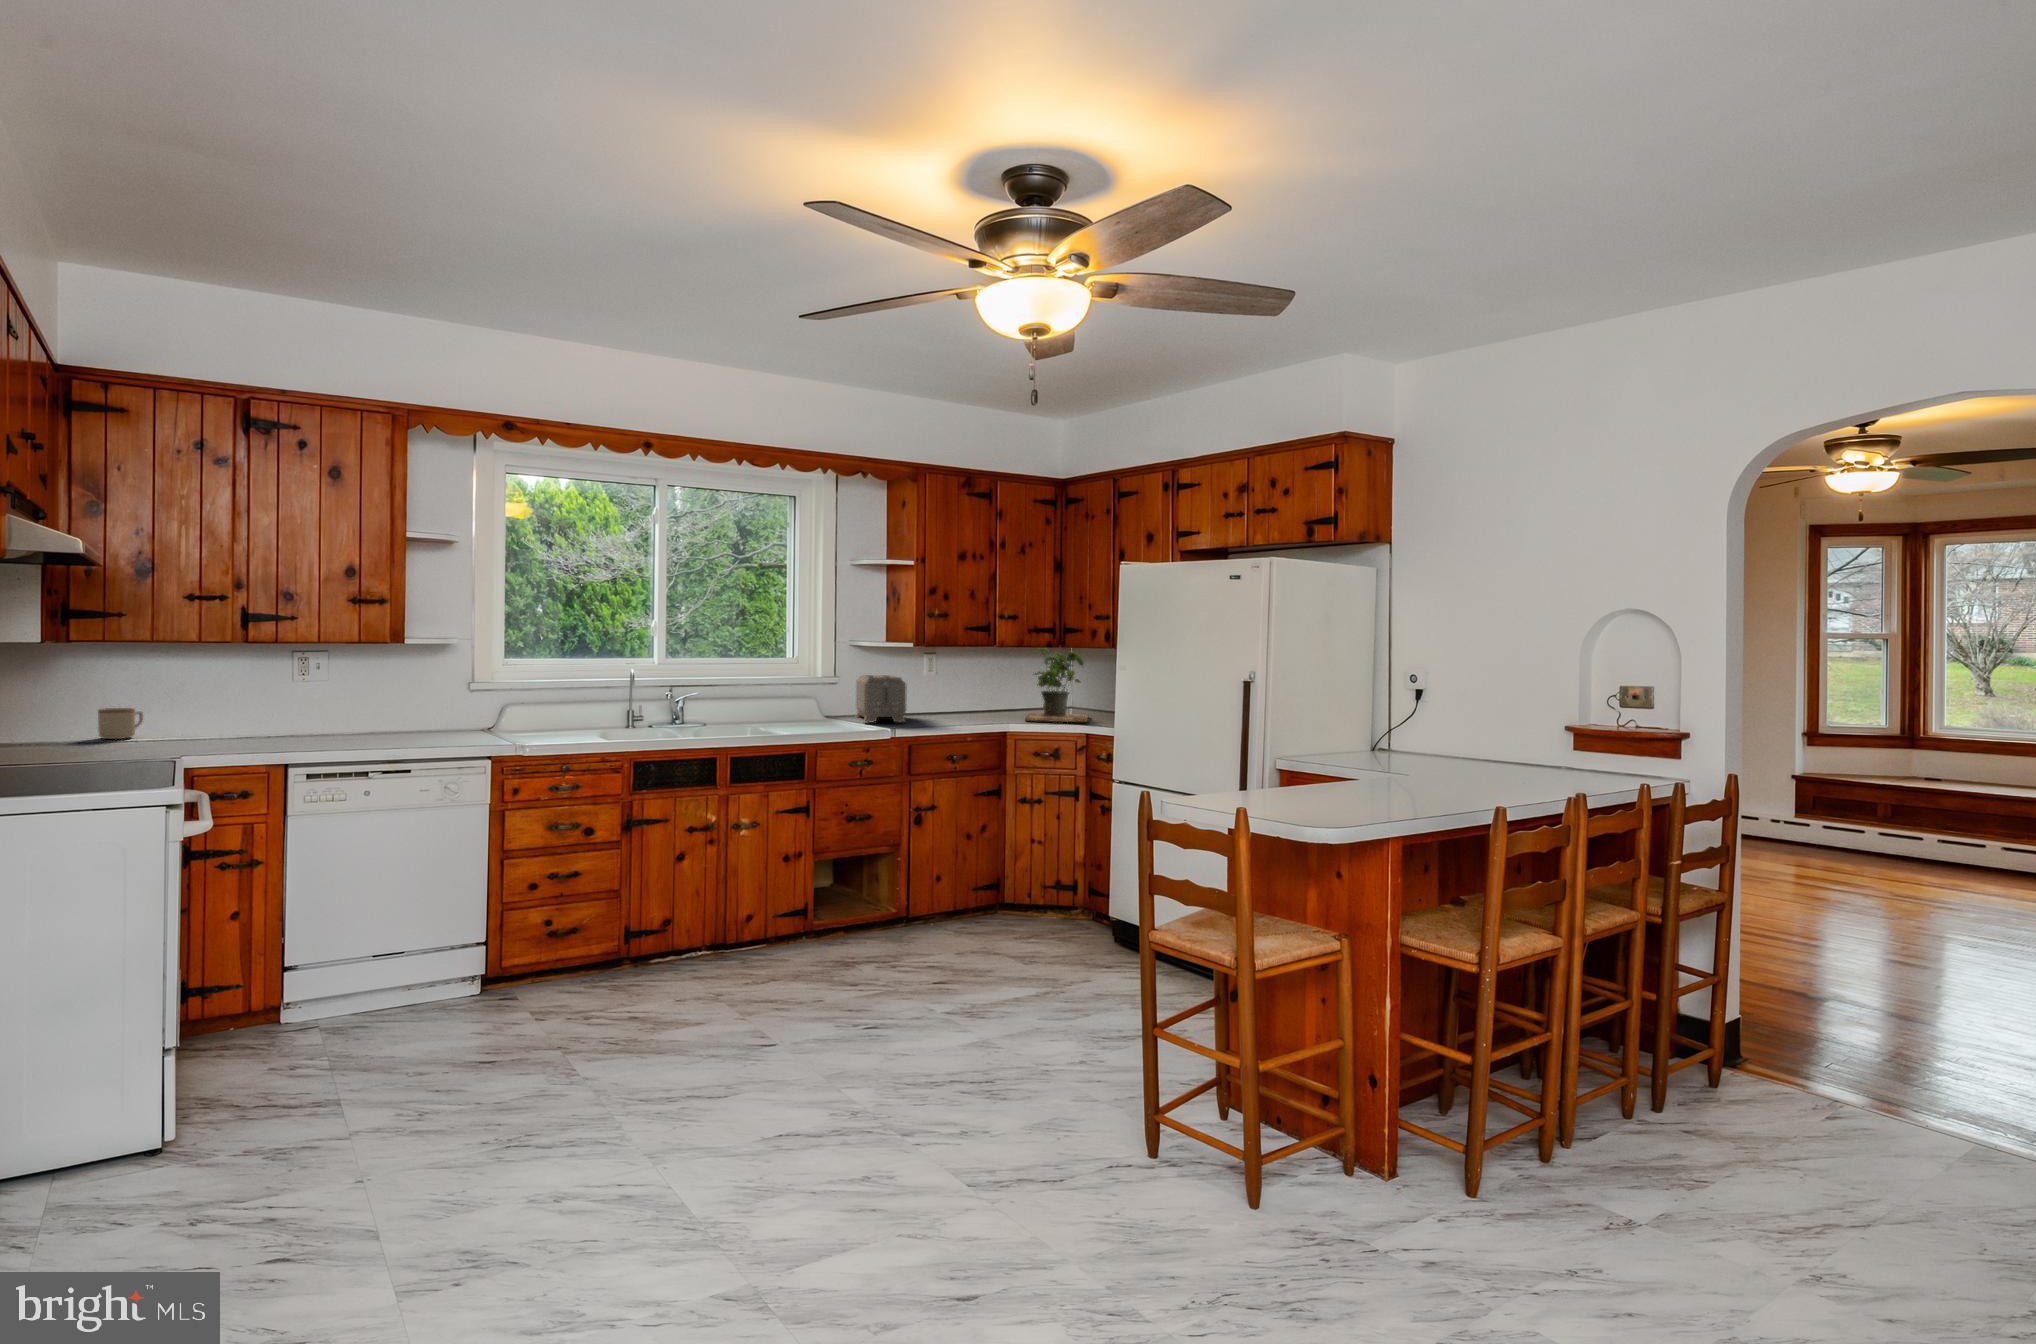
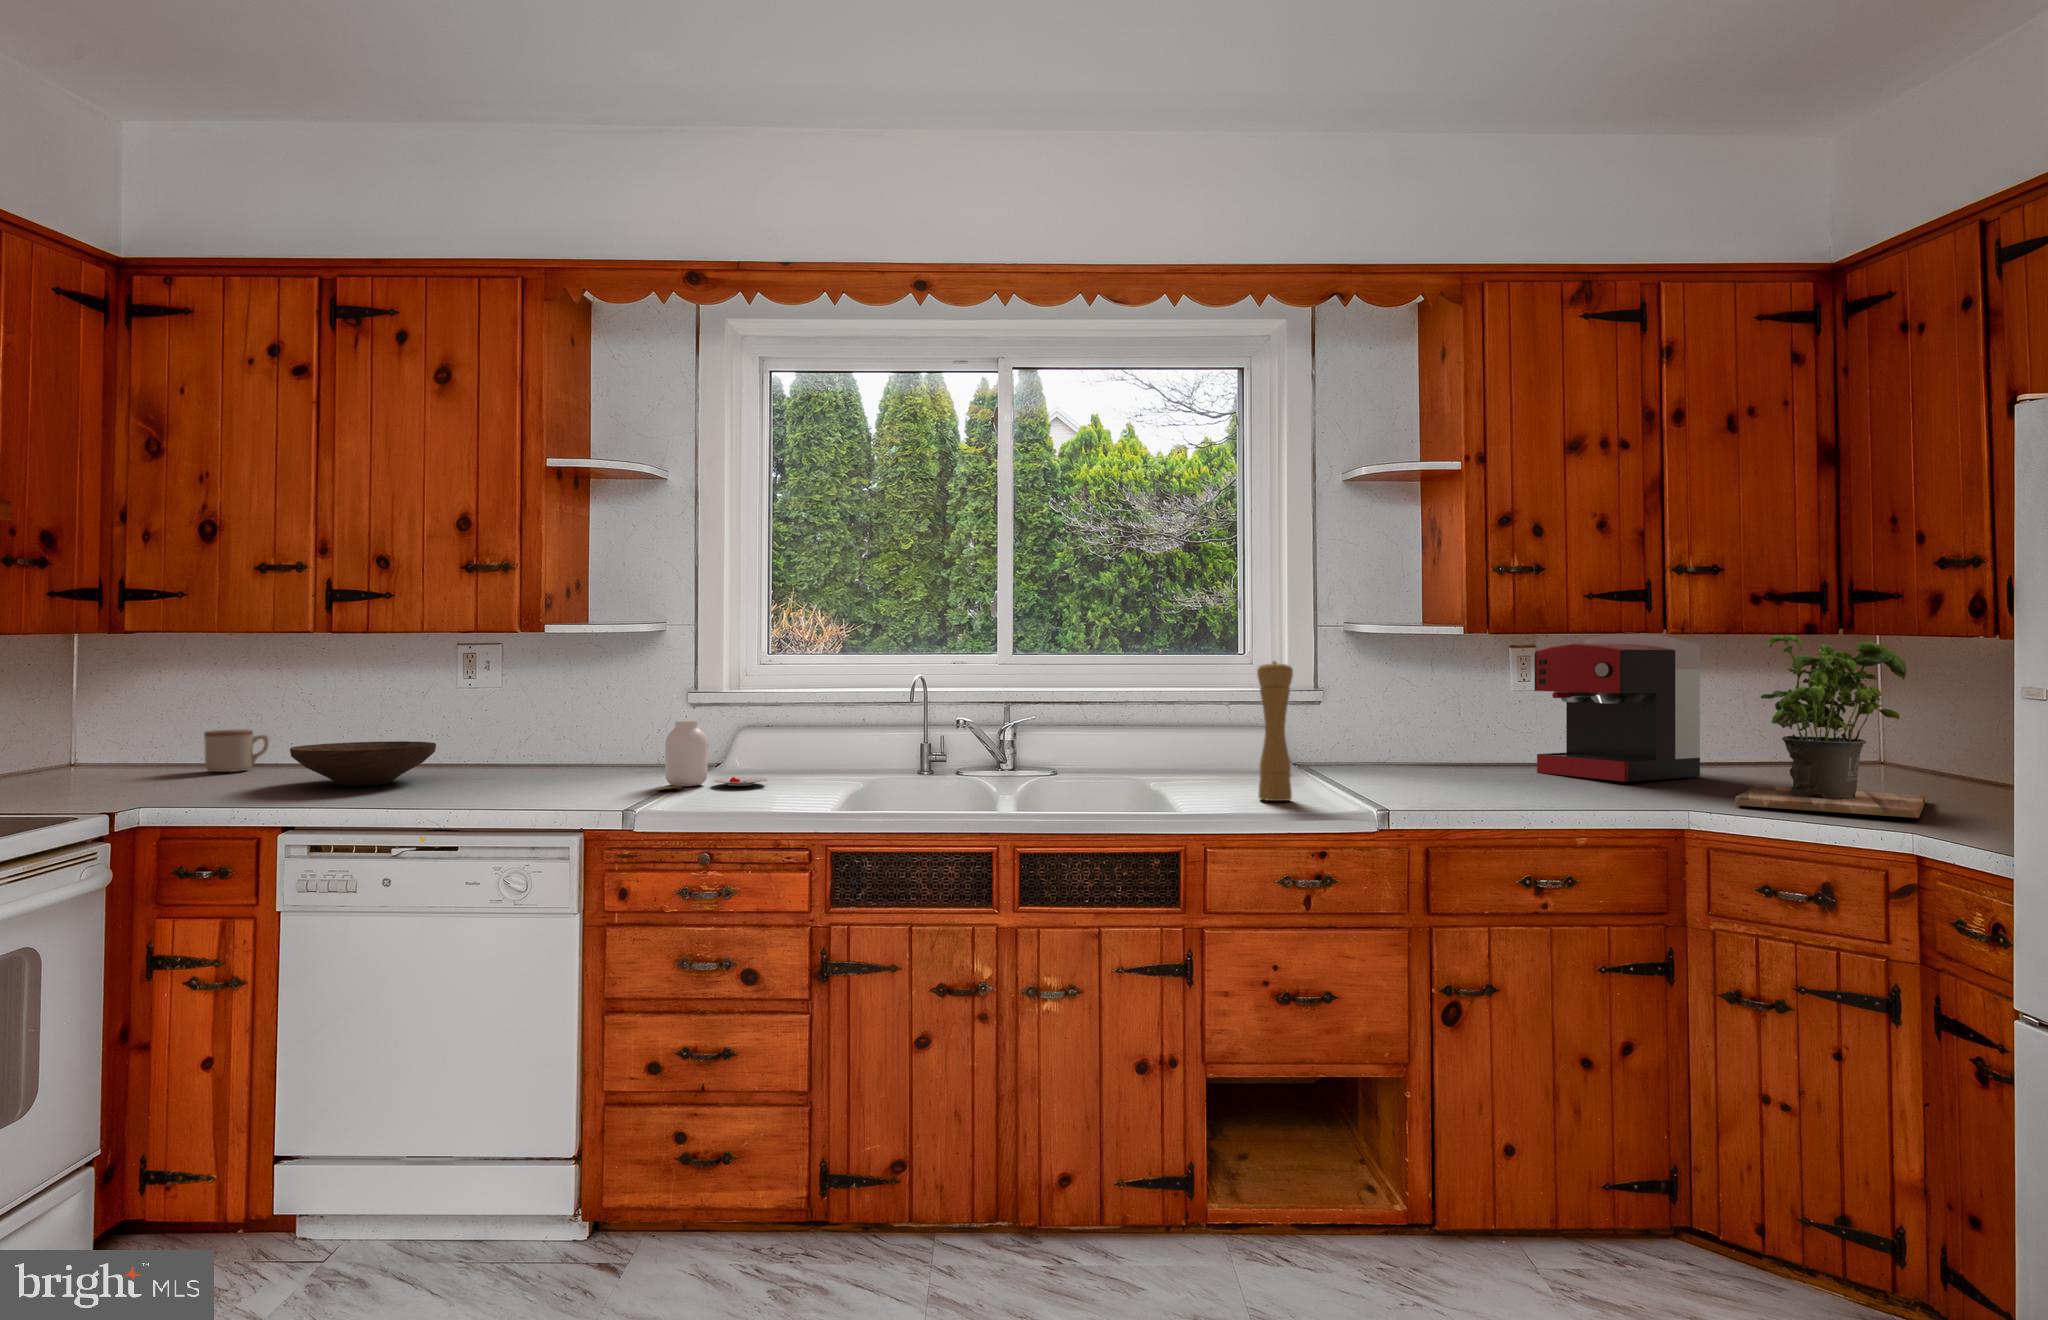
coffee maker: none [937,643,1006,714] -> present [1534,633,1700,782]
pepper mill: none [831,659,848,727] -> present [1257,661,1293,801]
toaster: present [856,675,907,723] -> none [1340,697,1432,796]
jar: none [489,694,557,736] -> present [658,721,767,790]
wooden bowl: none [223,712,325,742] -> present [290,741,436,786]

